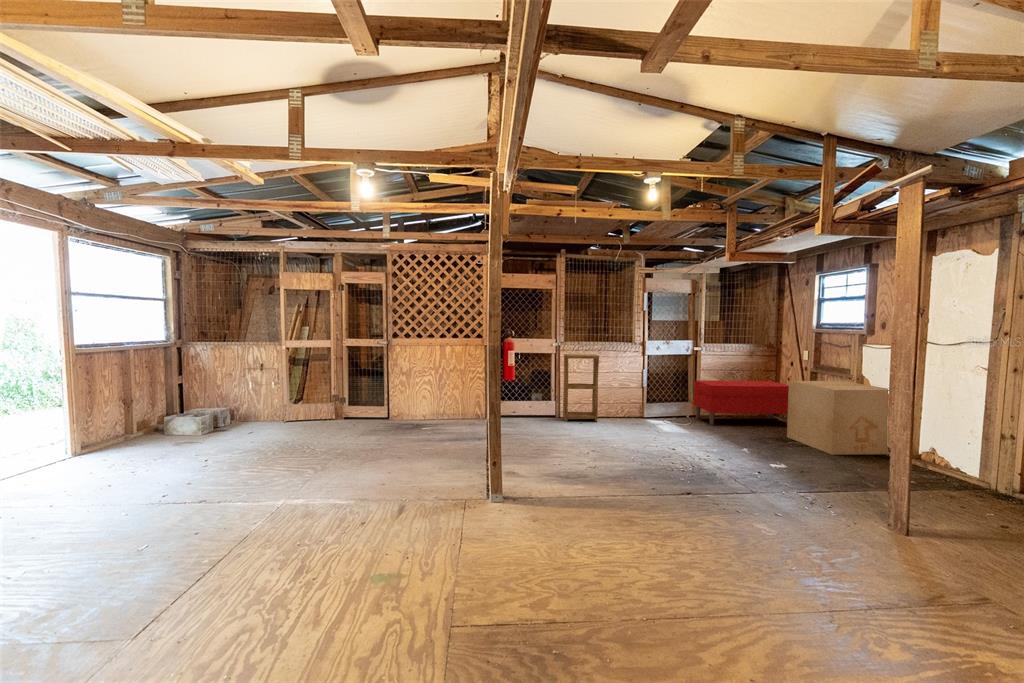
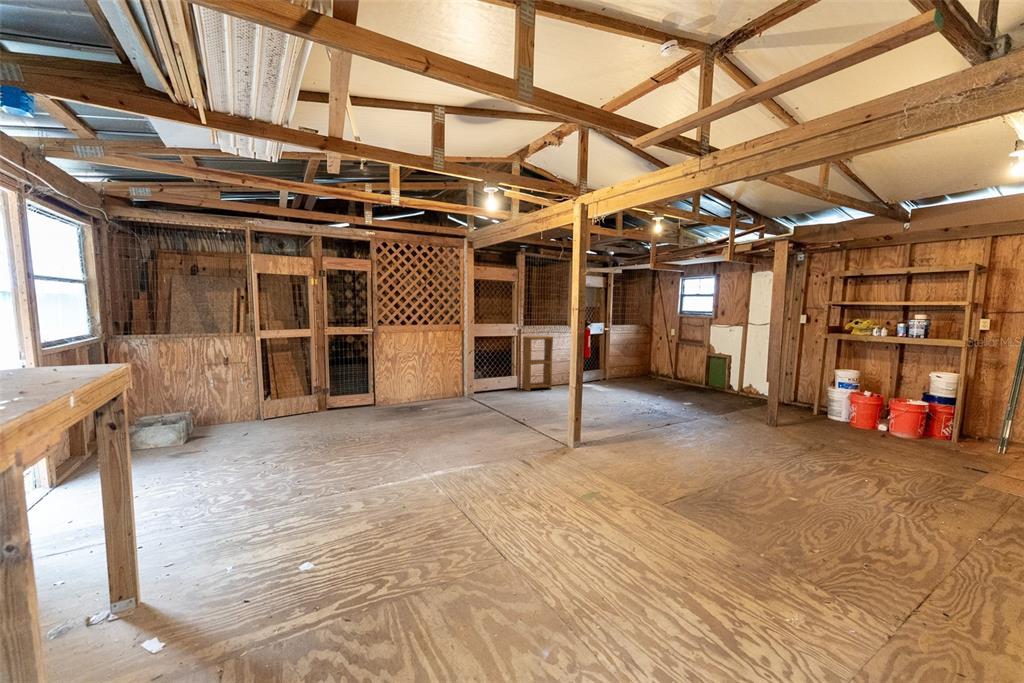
bench: present [694,380,789,425] -> none [605,351,668,384]
cardboard box: present [787,381,889,455] -> none [673,348,735,395]

